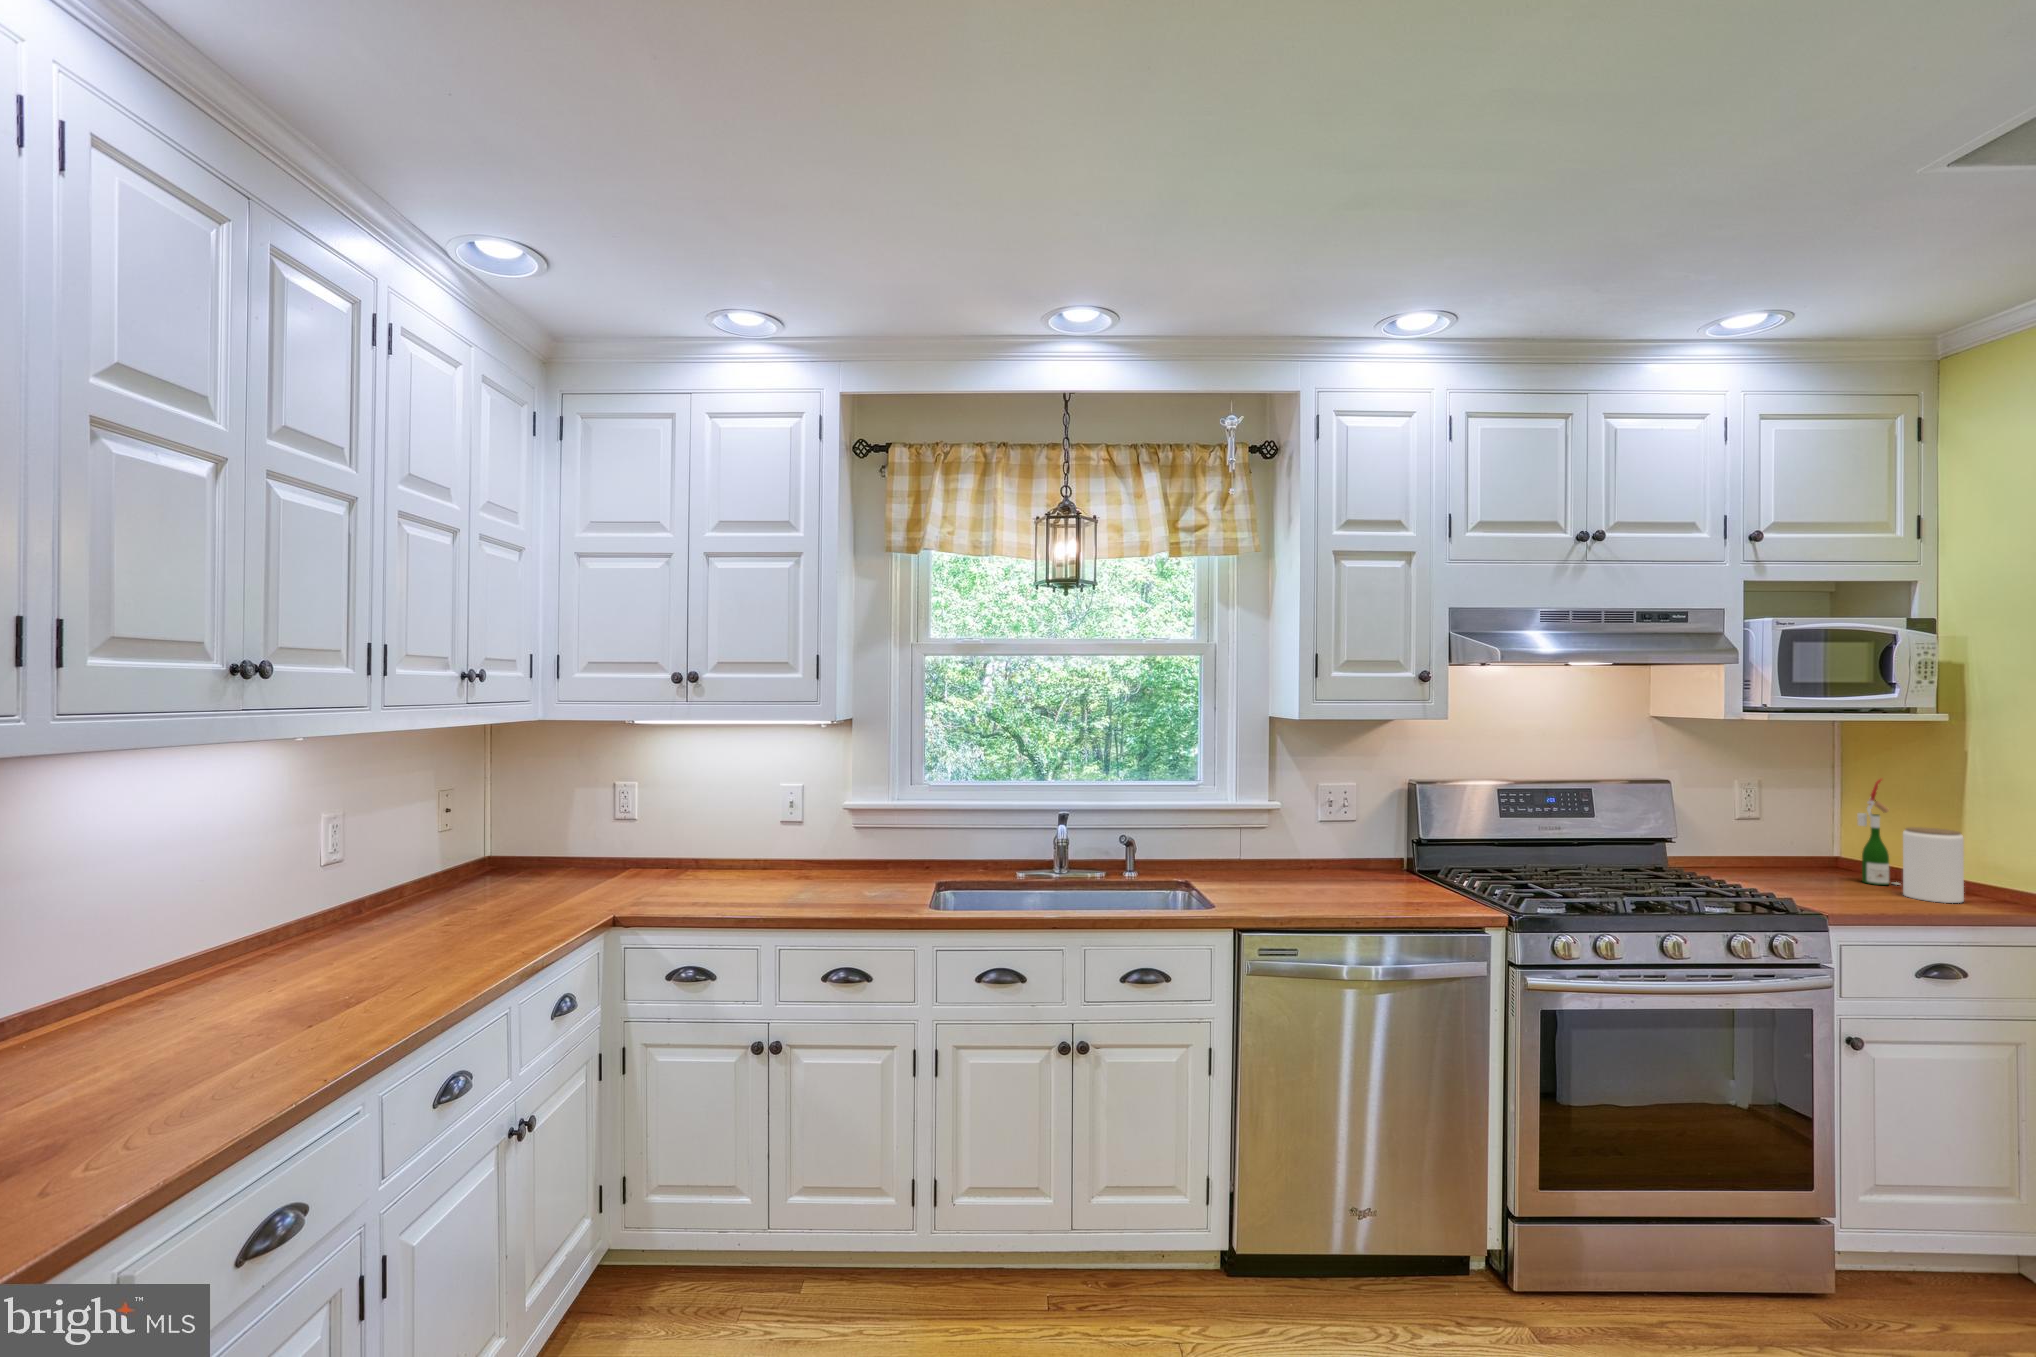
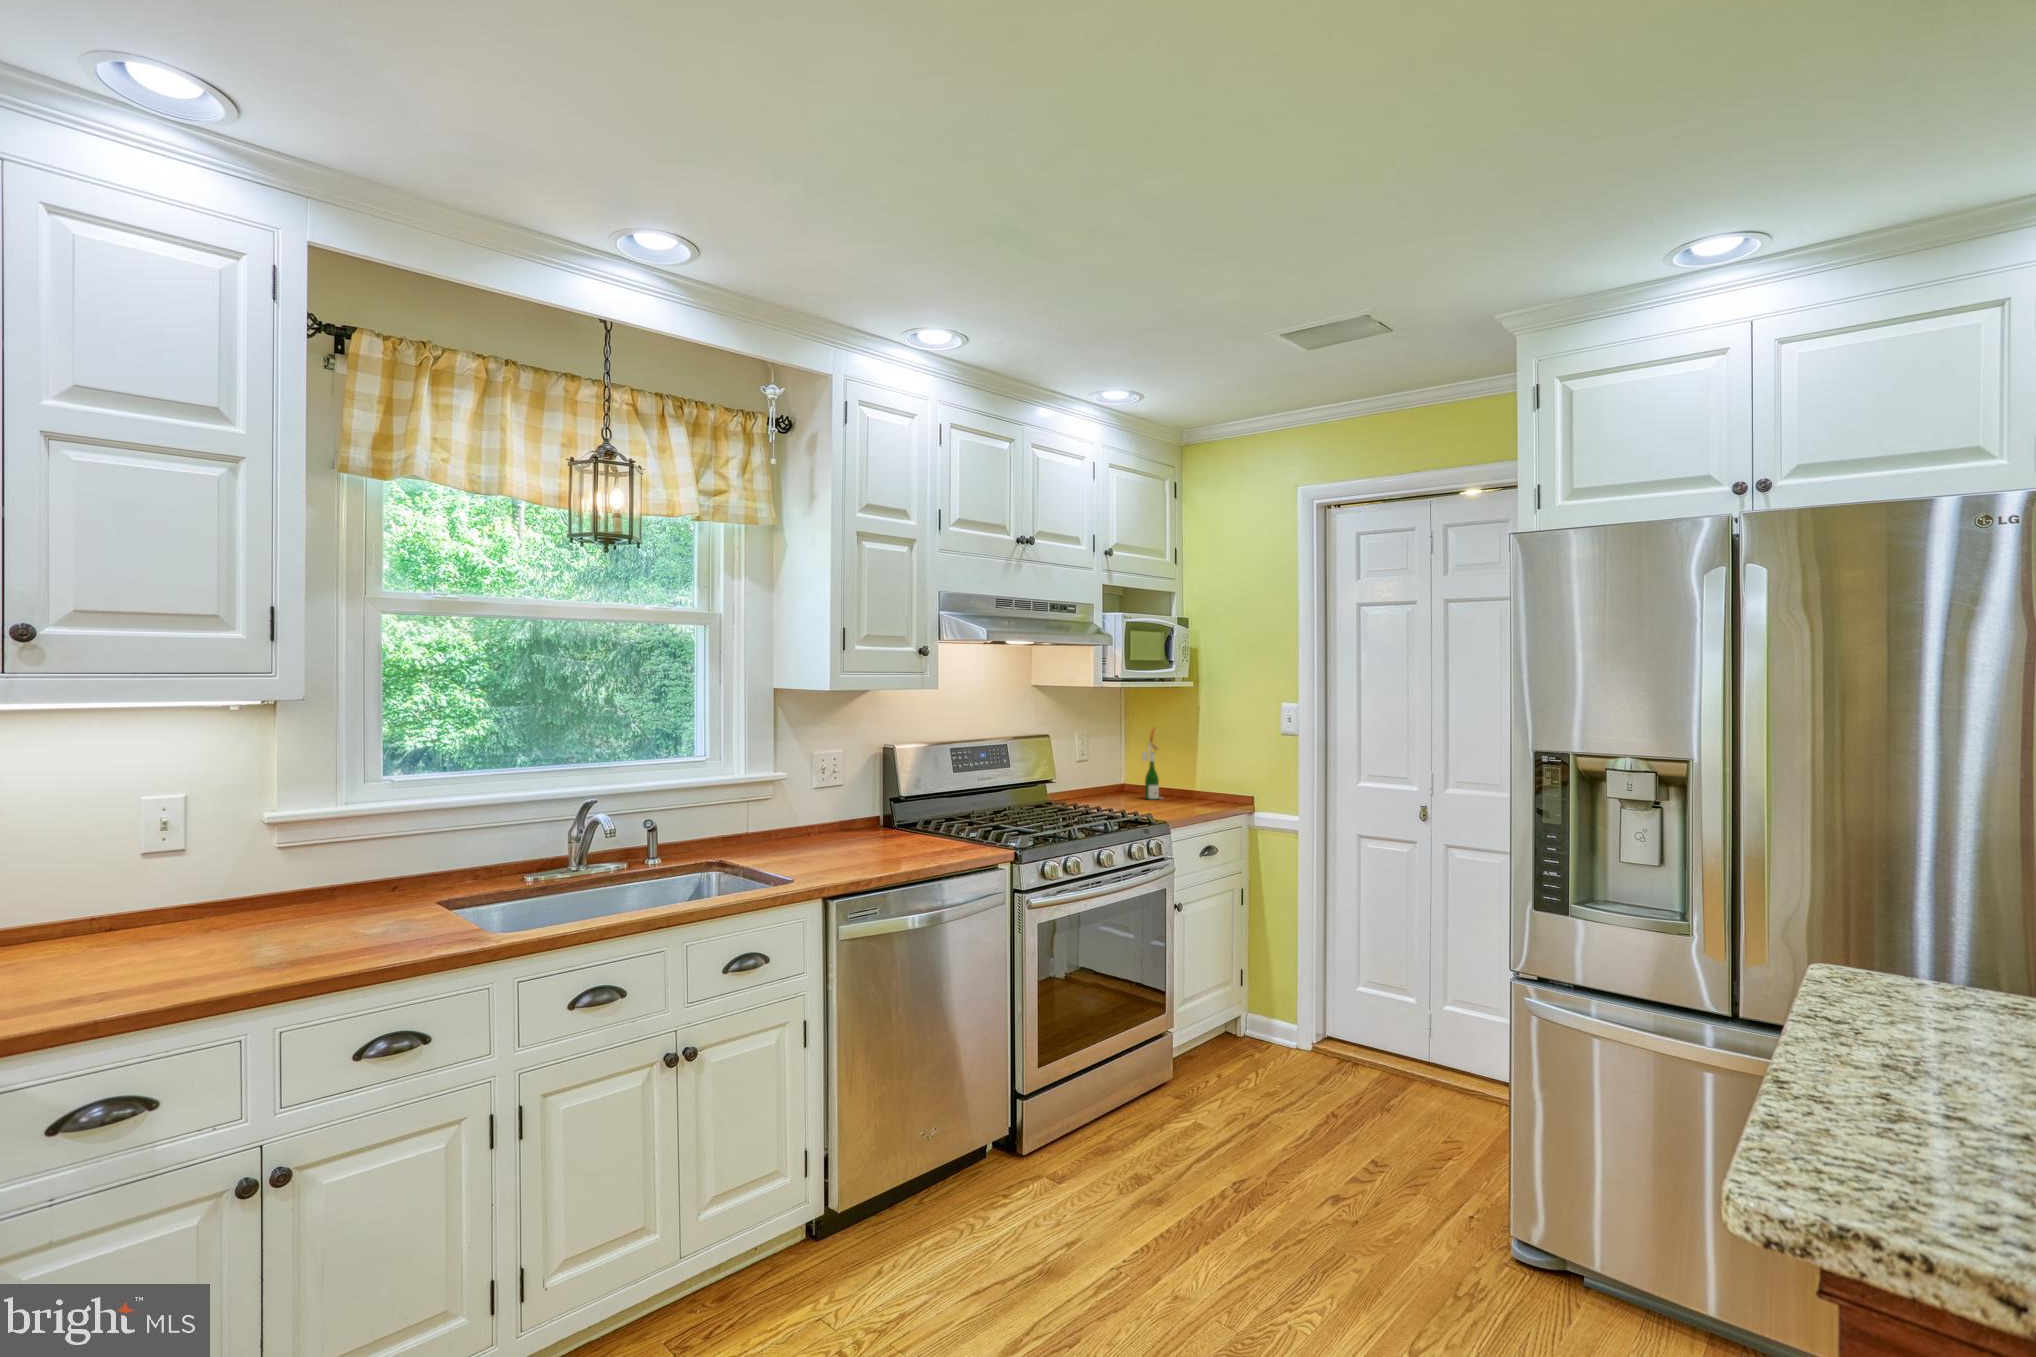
jar: present [1903,827,1964,903] -> none [1173,758,1203,805]

